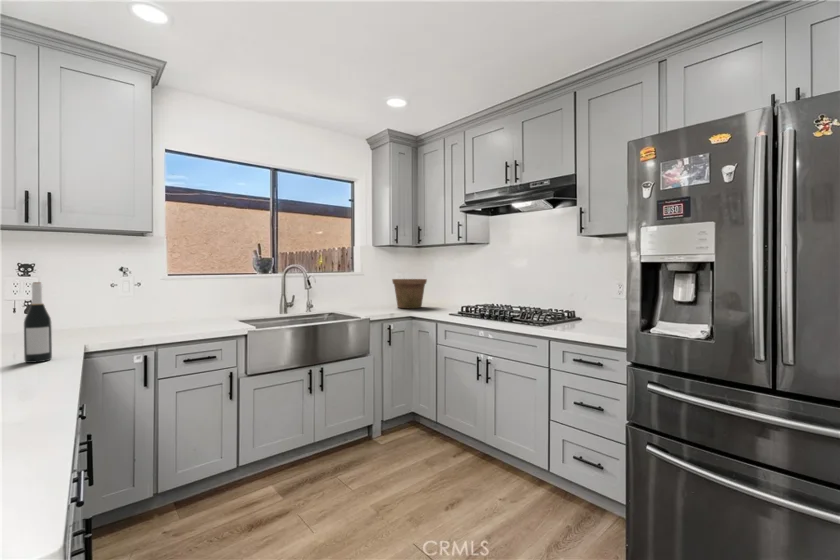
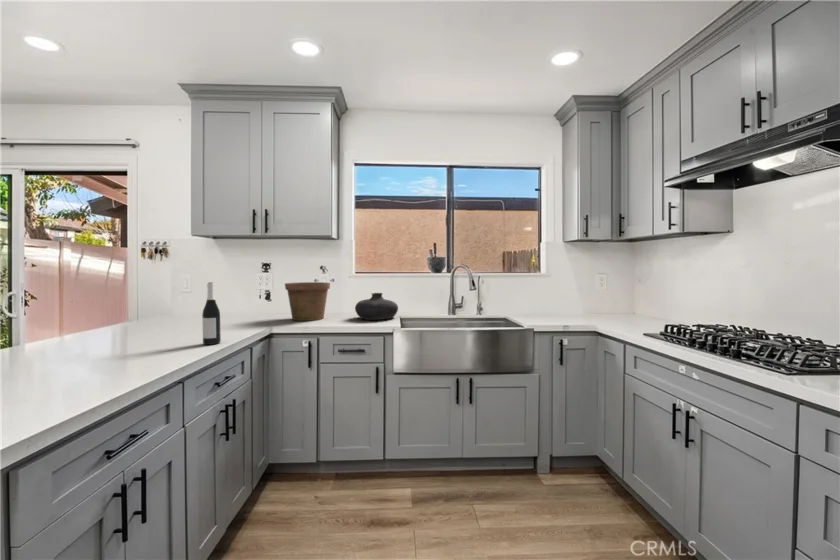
flower pot: present [392,279,427,308] -> present [285,282,330,321]
vase: none [182,294,234,324] -> present [355,293,398,320]

